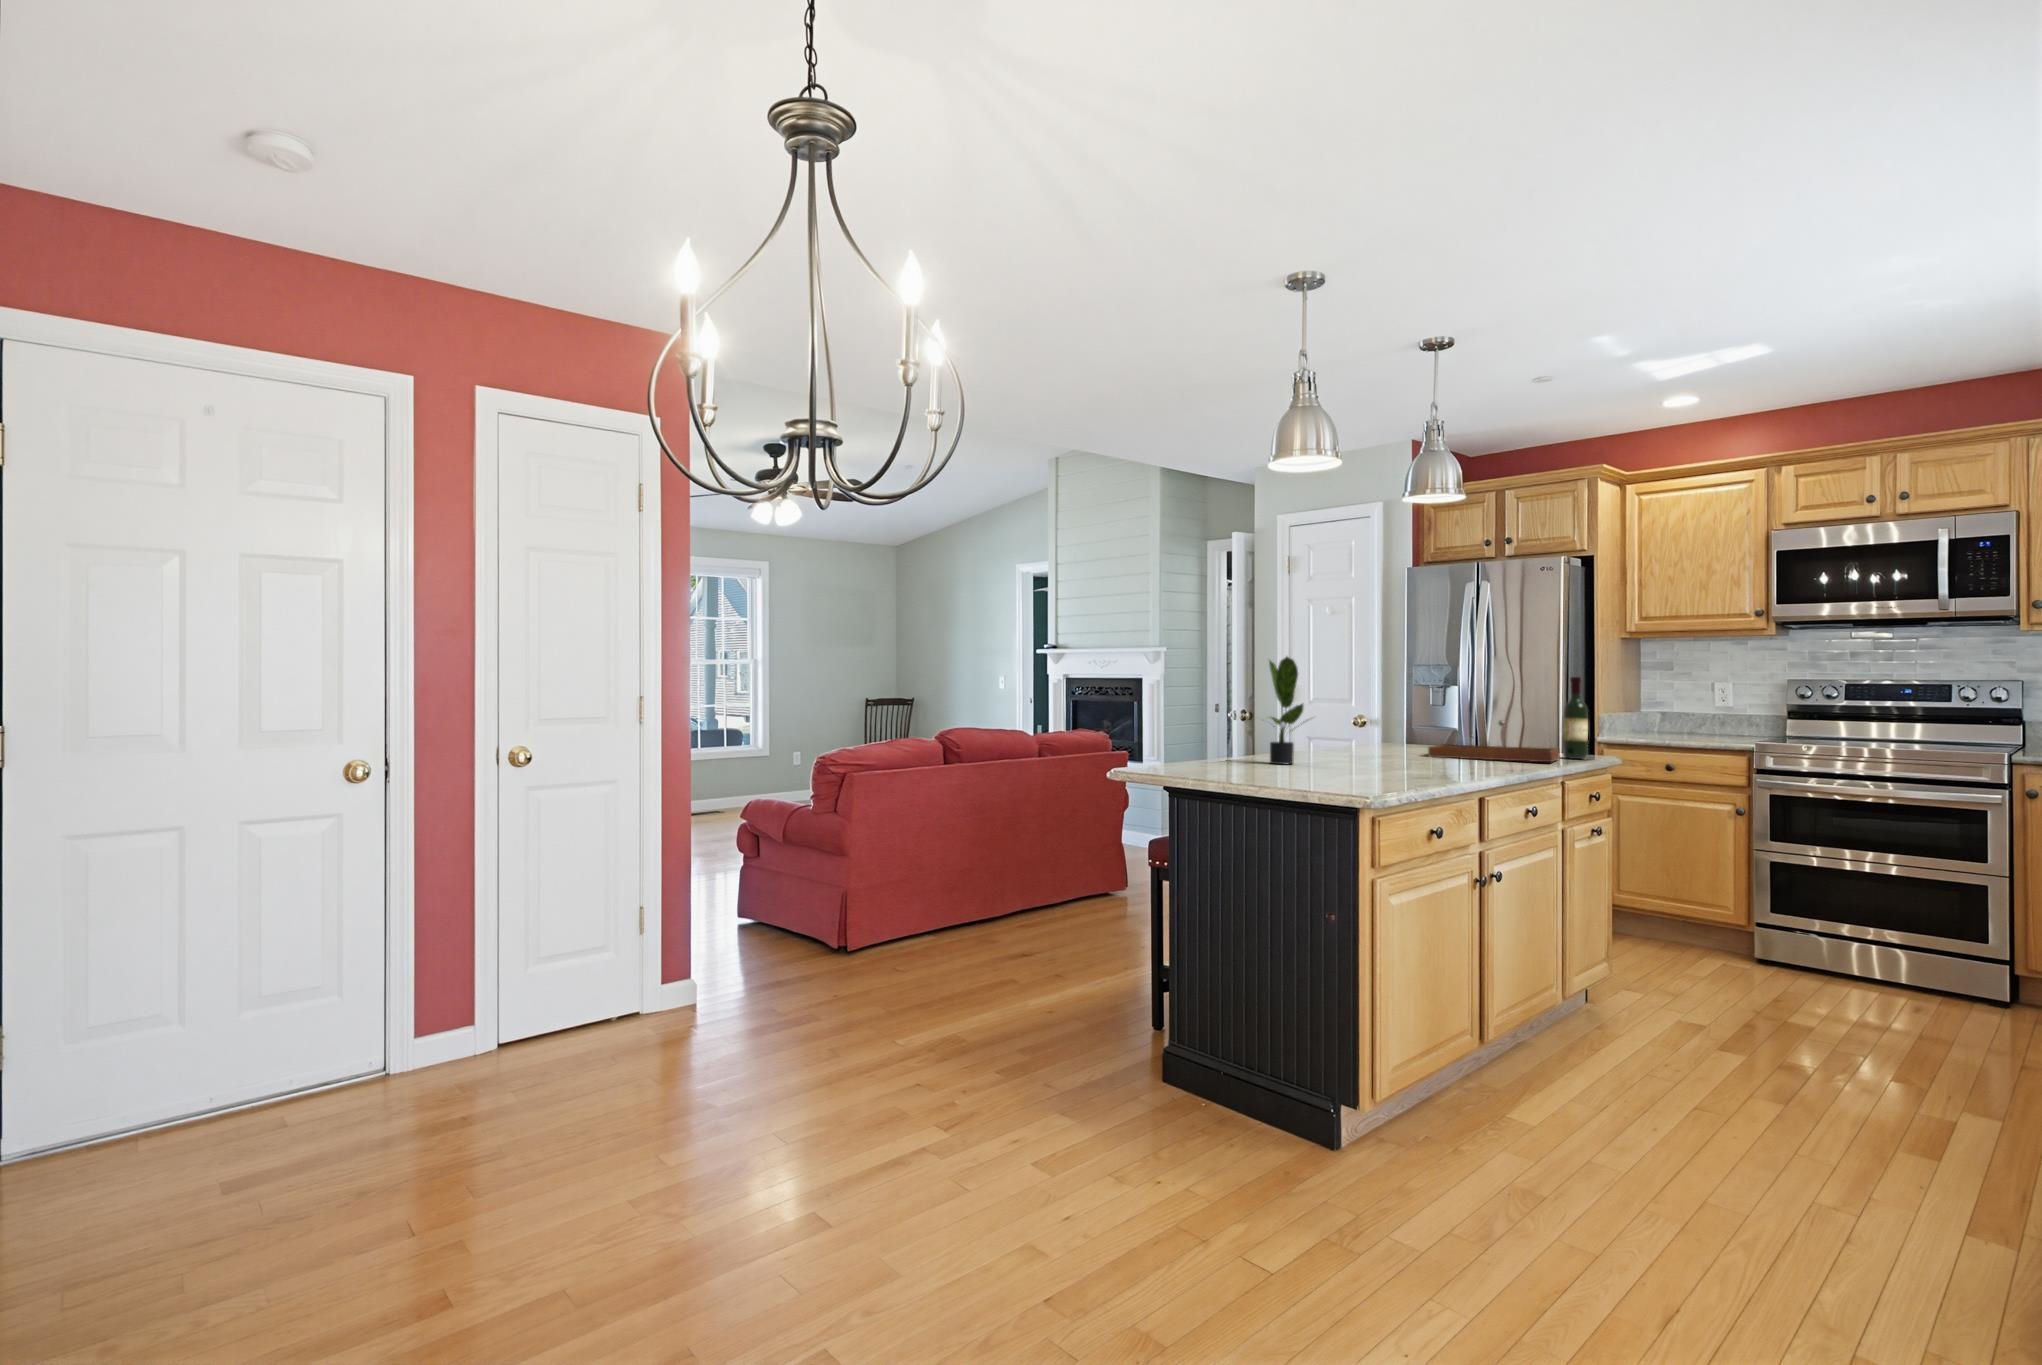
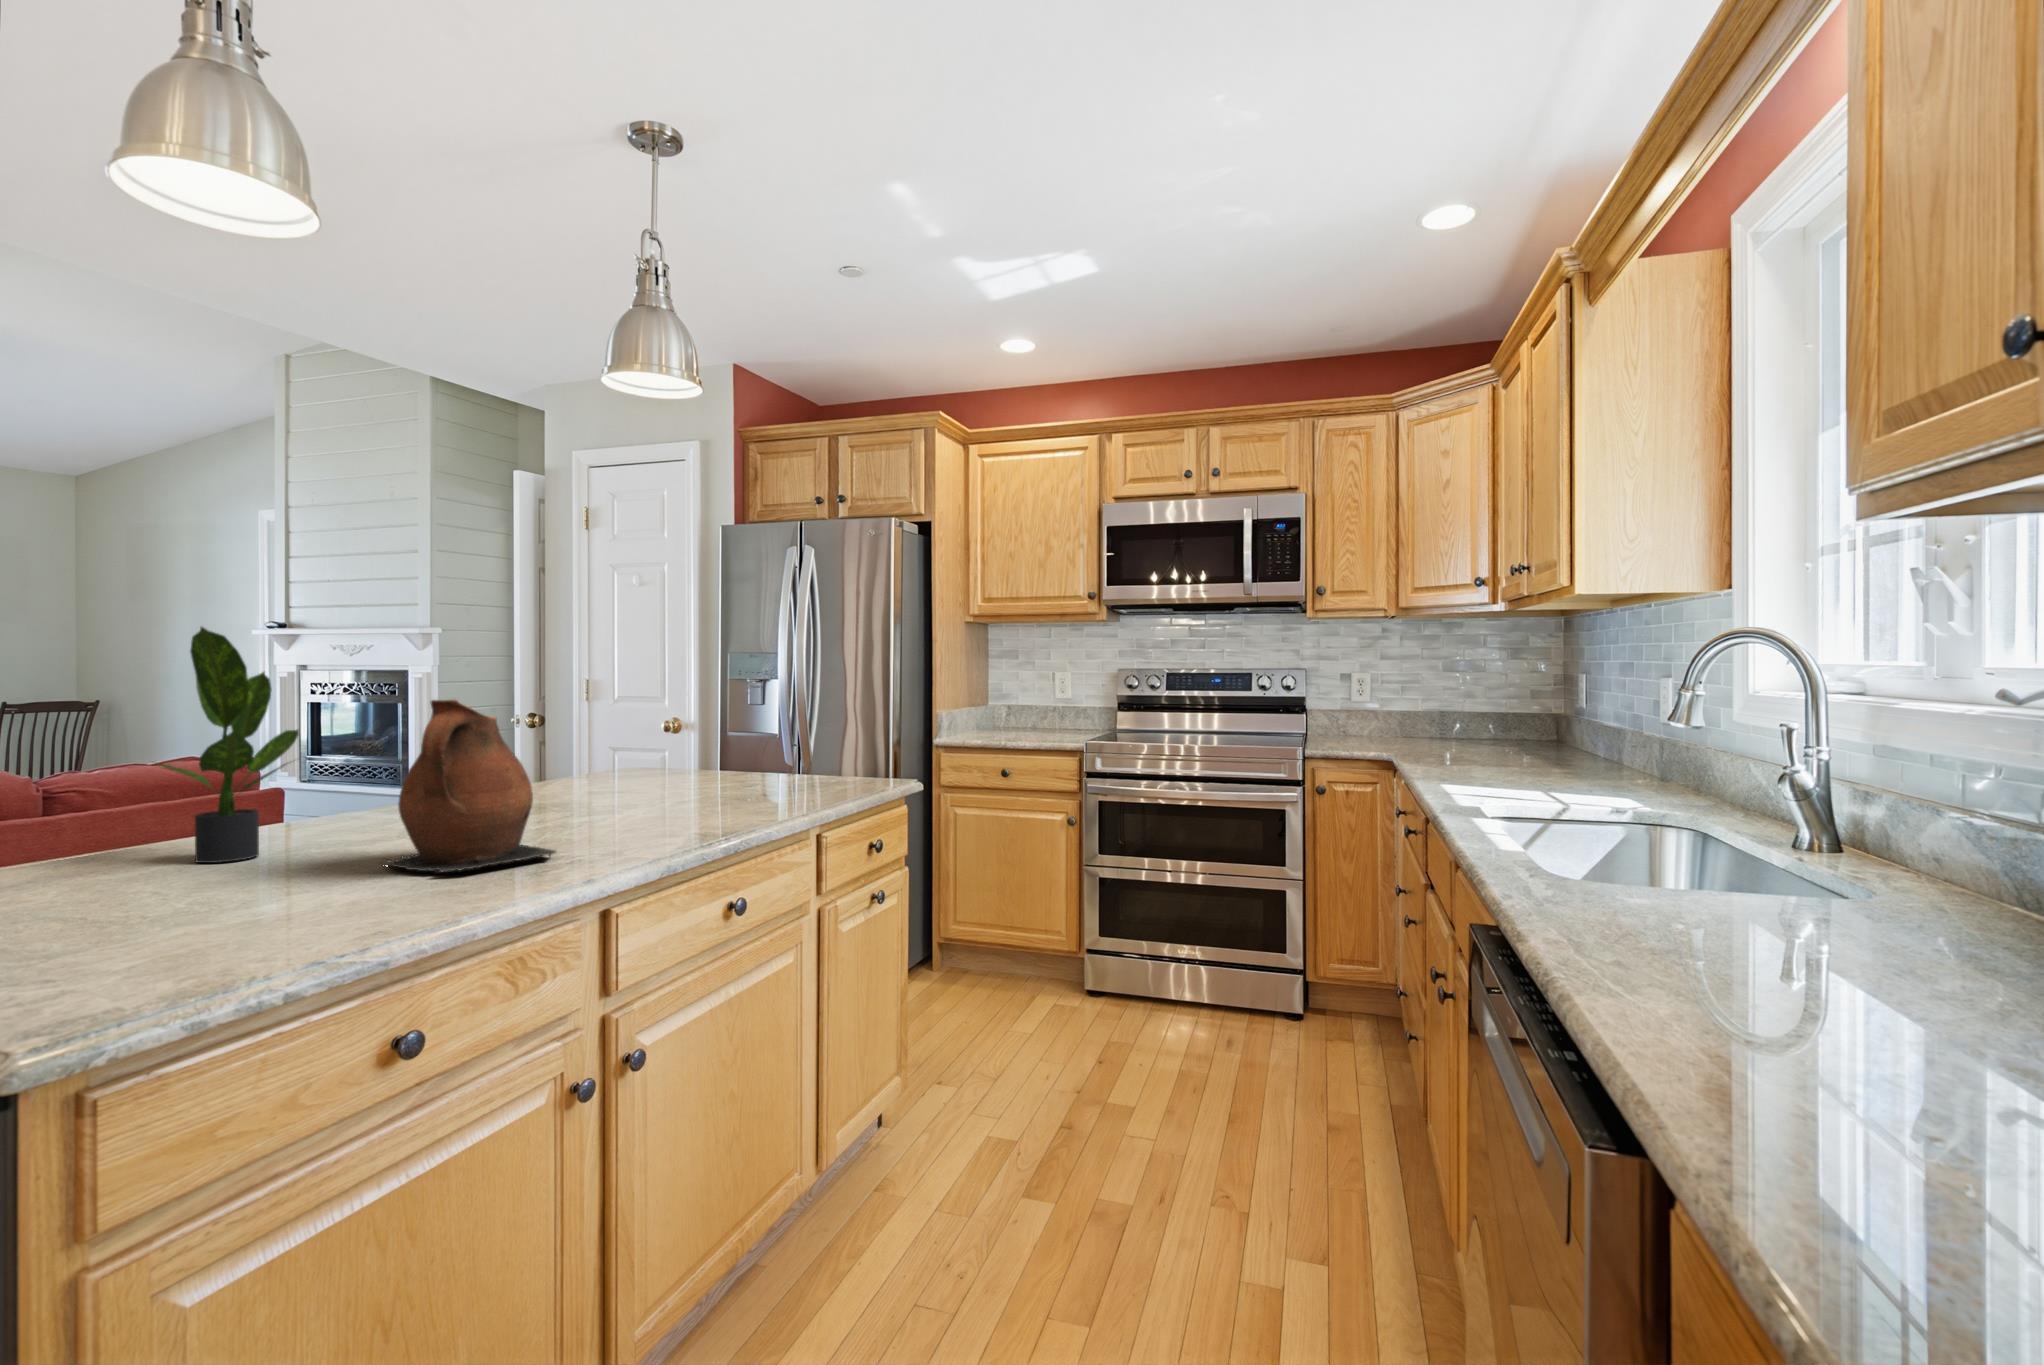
wine bottle: present [1563,677,1588,759] -> none [850,668,881,787]
ceramic pitcher: none [1359,690,1441,772] -> present [381,700,557,872]
tray: present [1428,720,1559,762] -> none [637,735,838,802]

